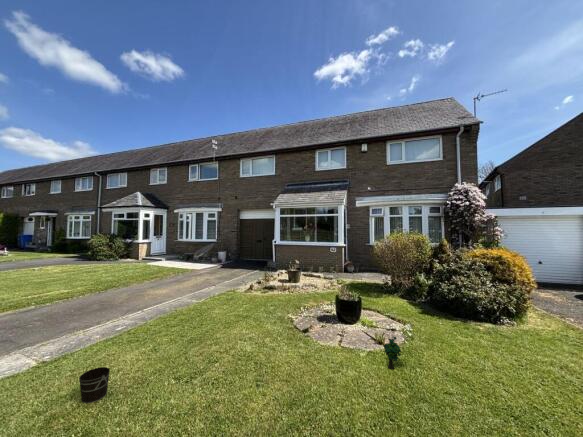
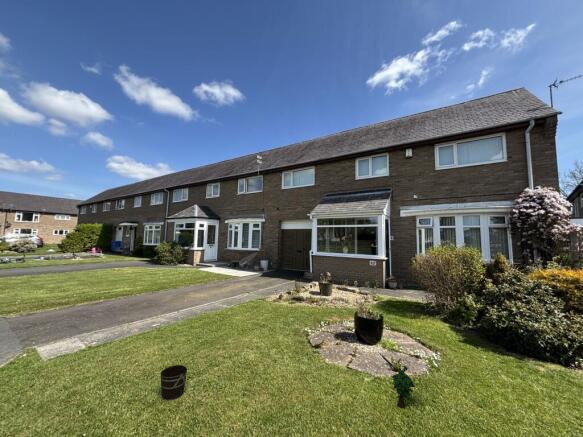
bucket: present [79,367,110,403] -> present [161,365,187,401]

